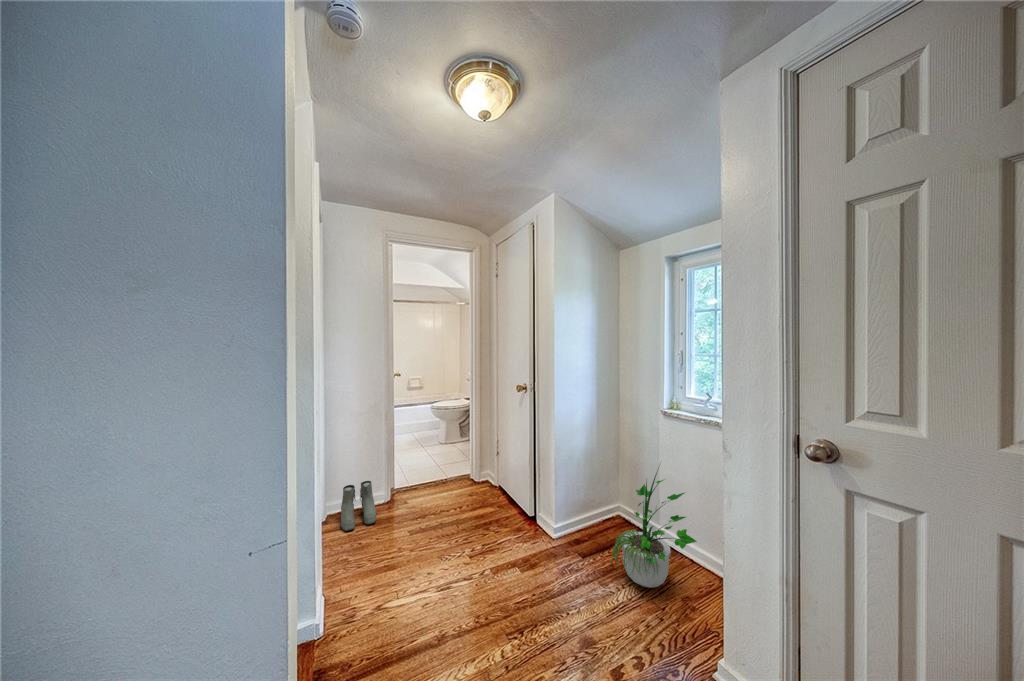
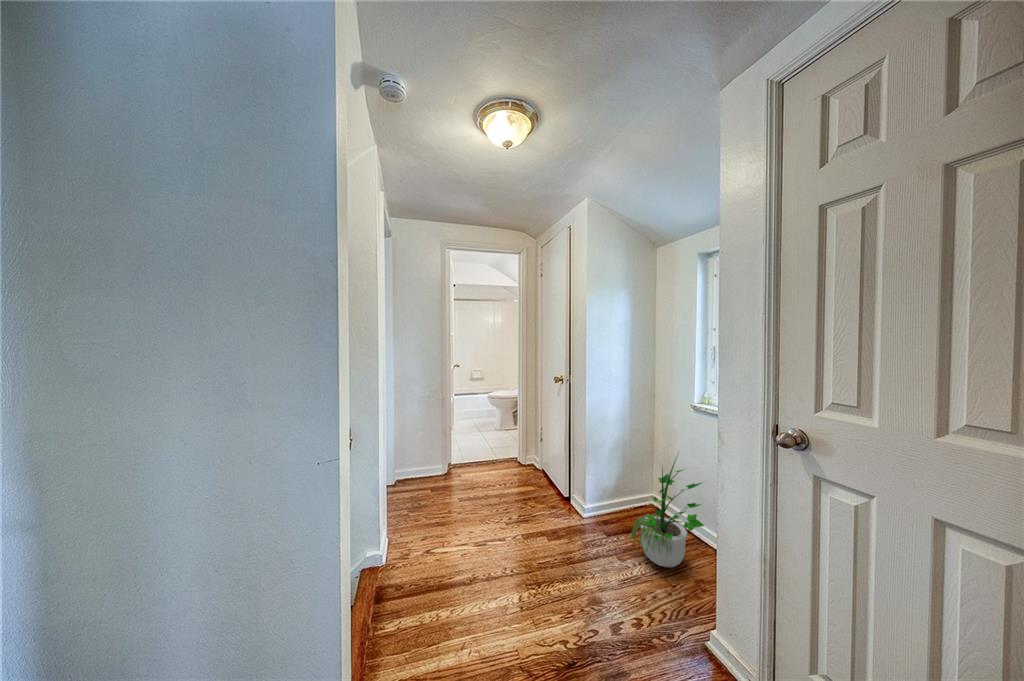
boots: present [341,481,376,531] -> none [407,455,434,493]

